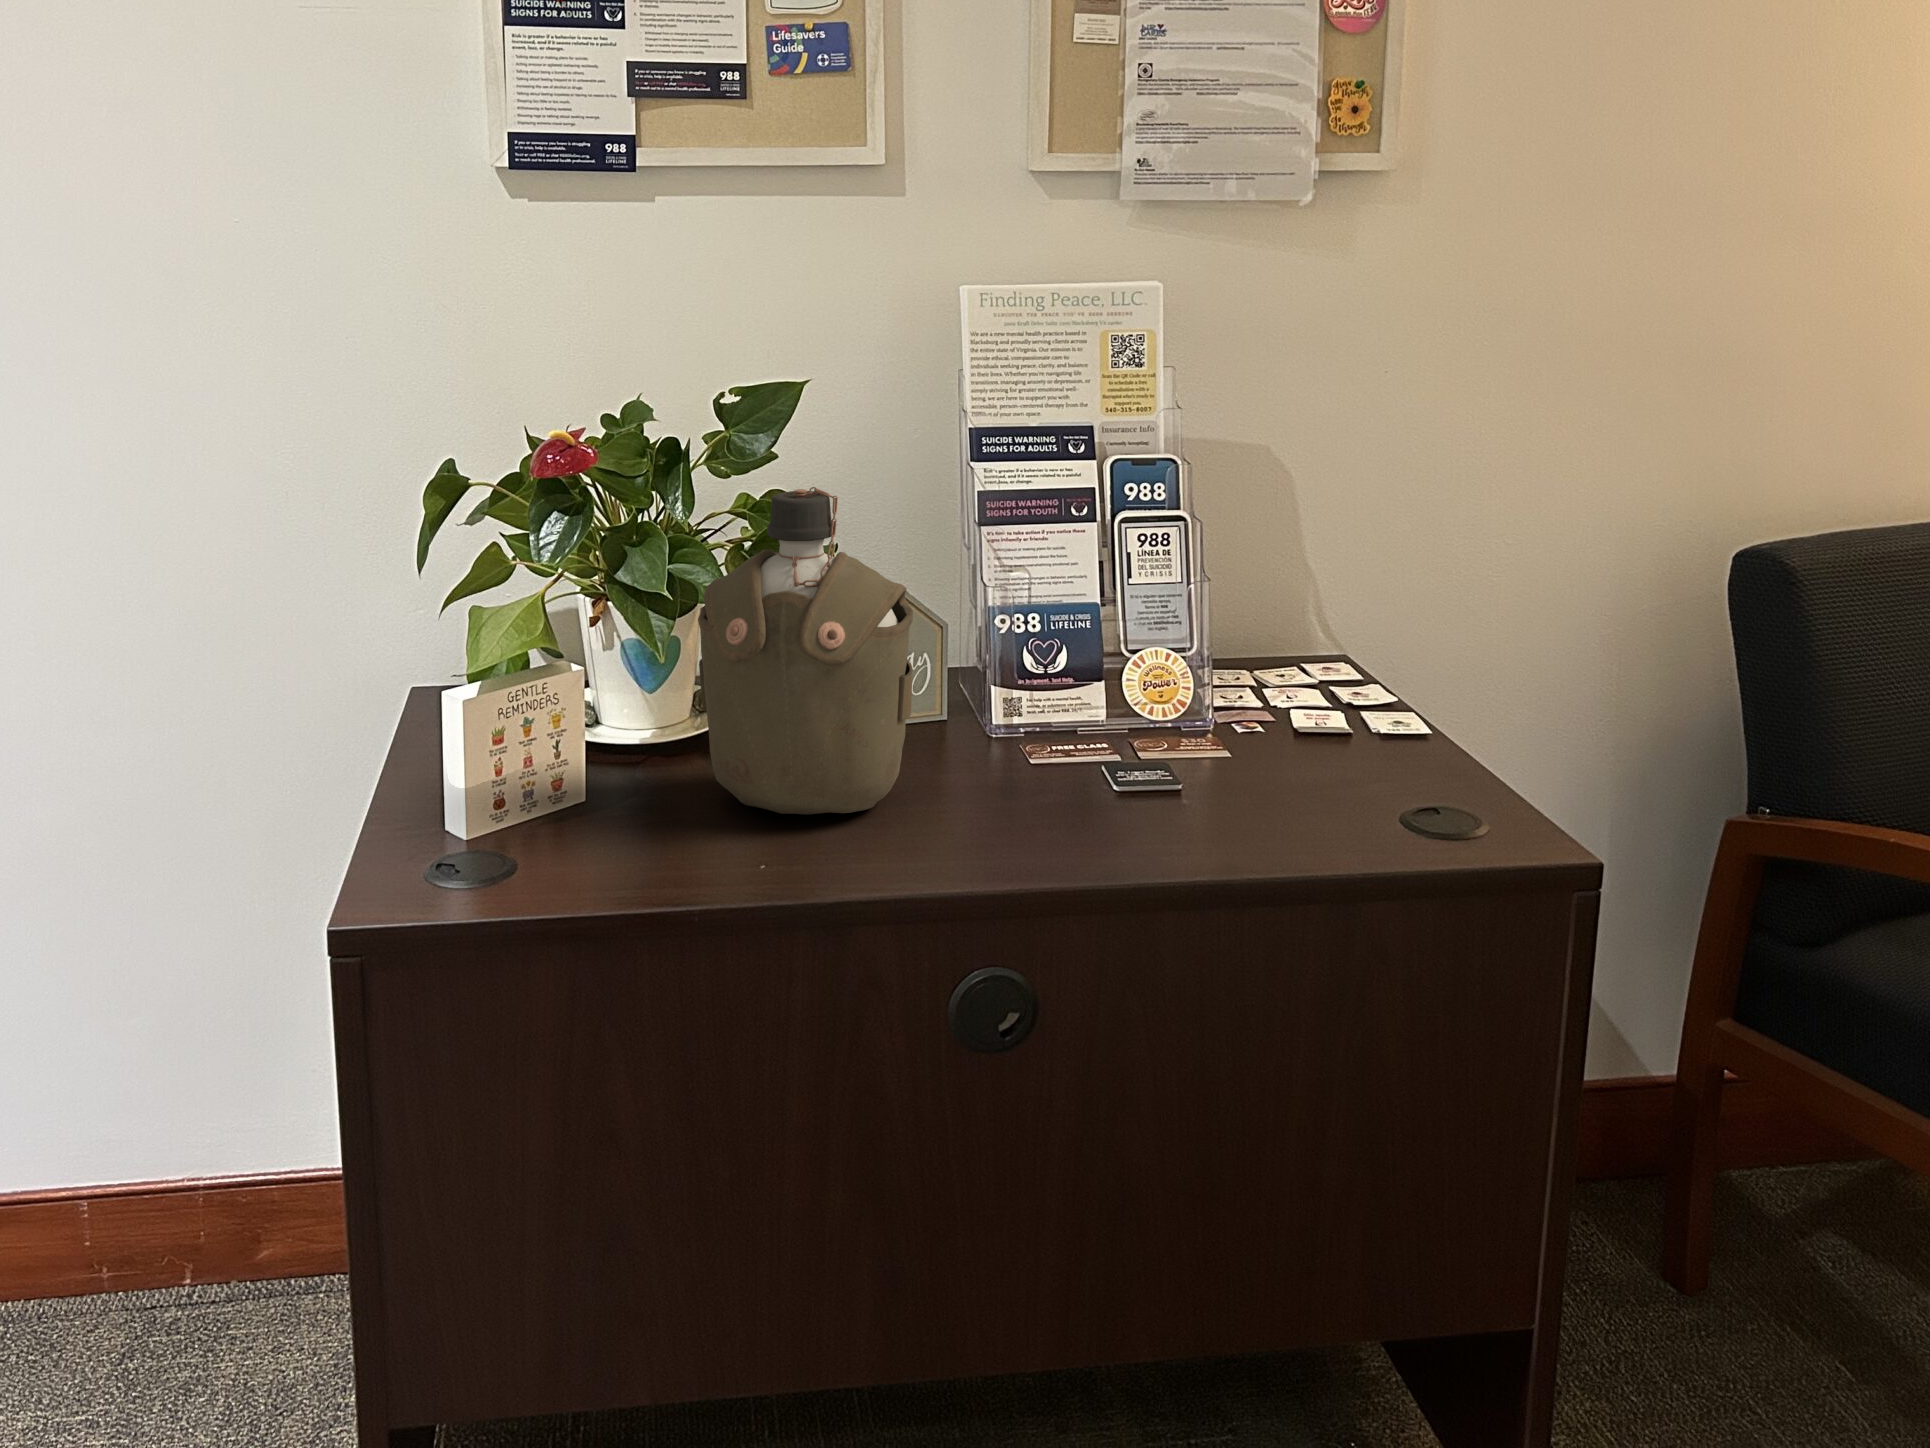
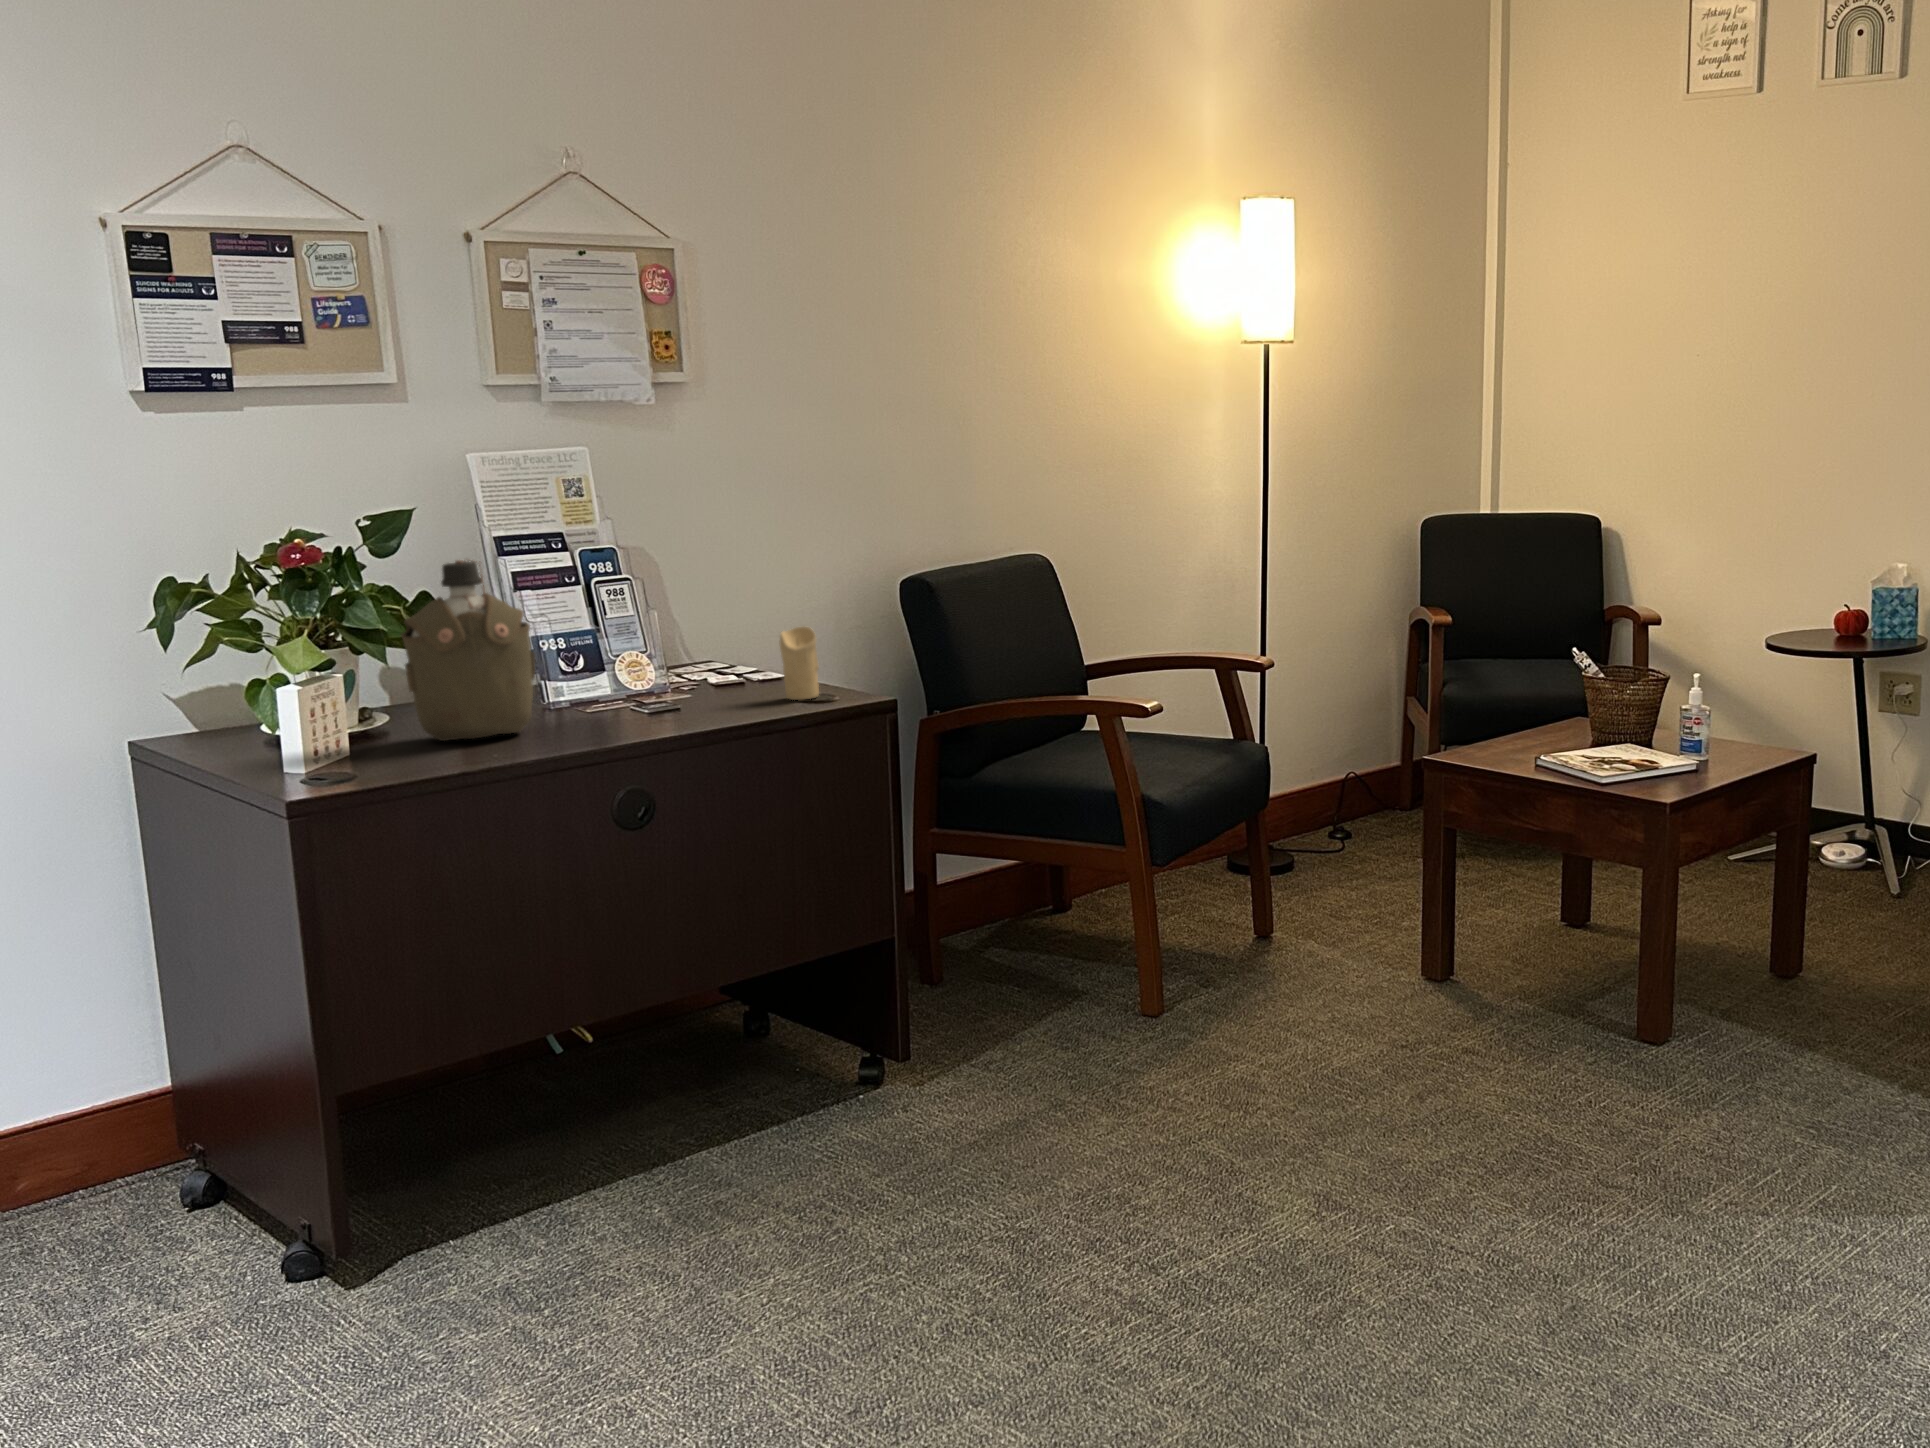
candle: none [1395,681,1474,837] -> present [779,626,819,700]

